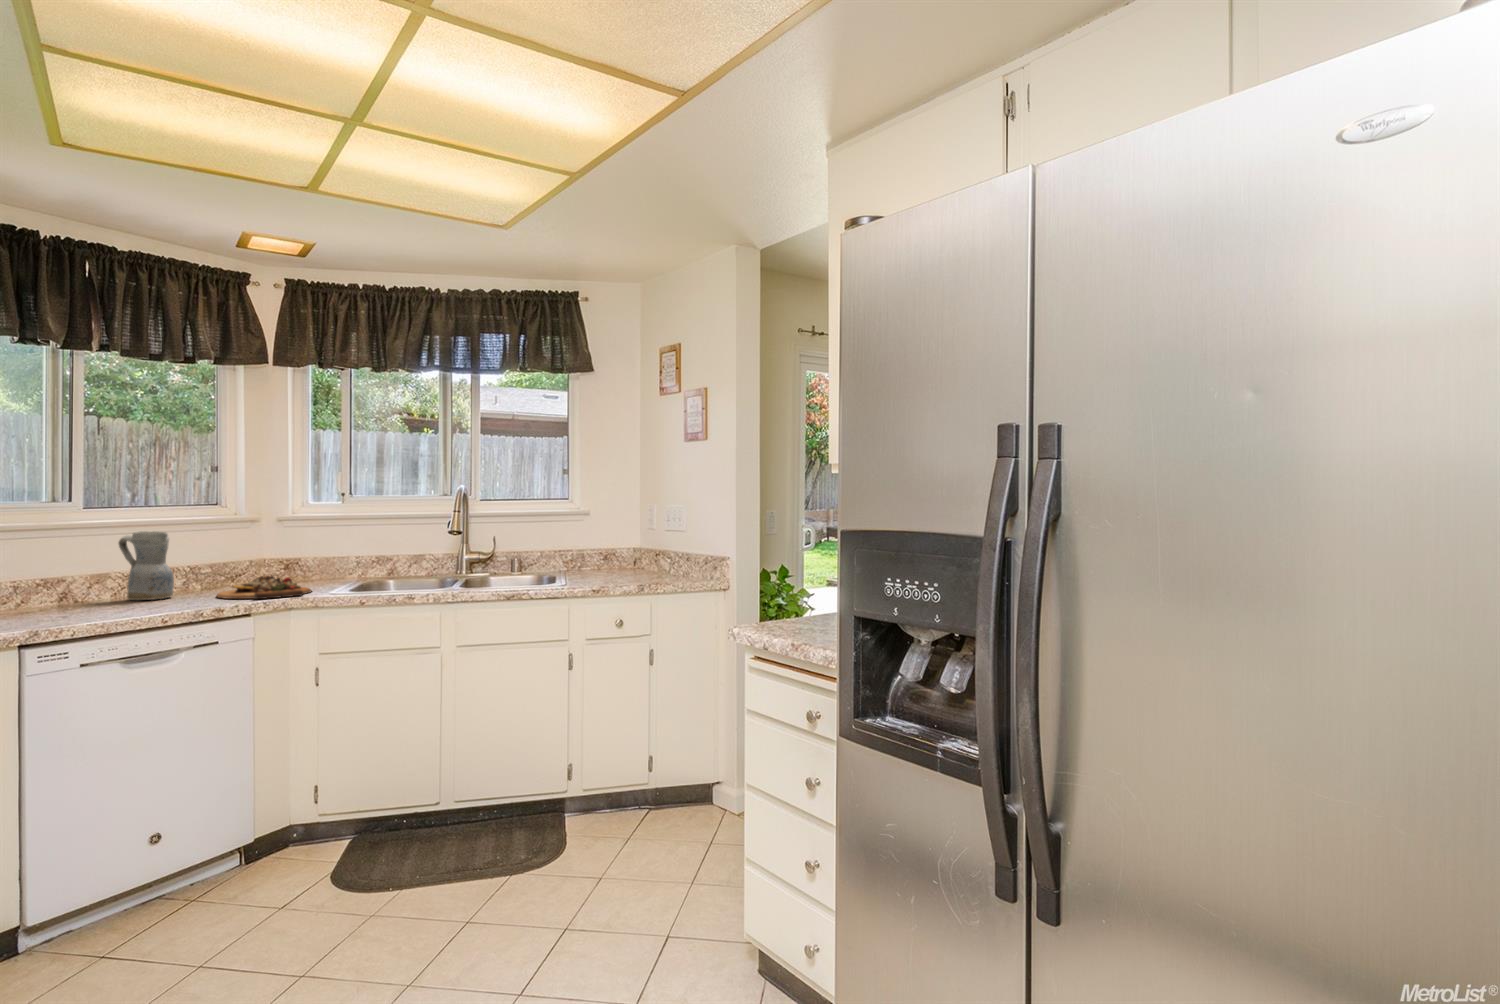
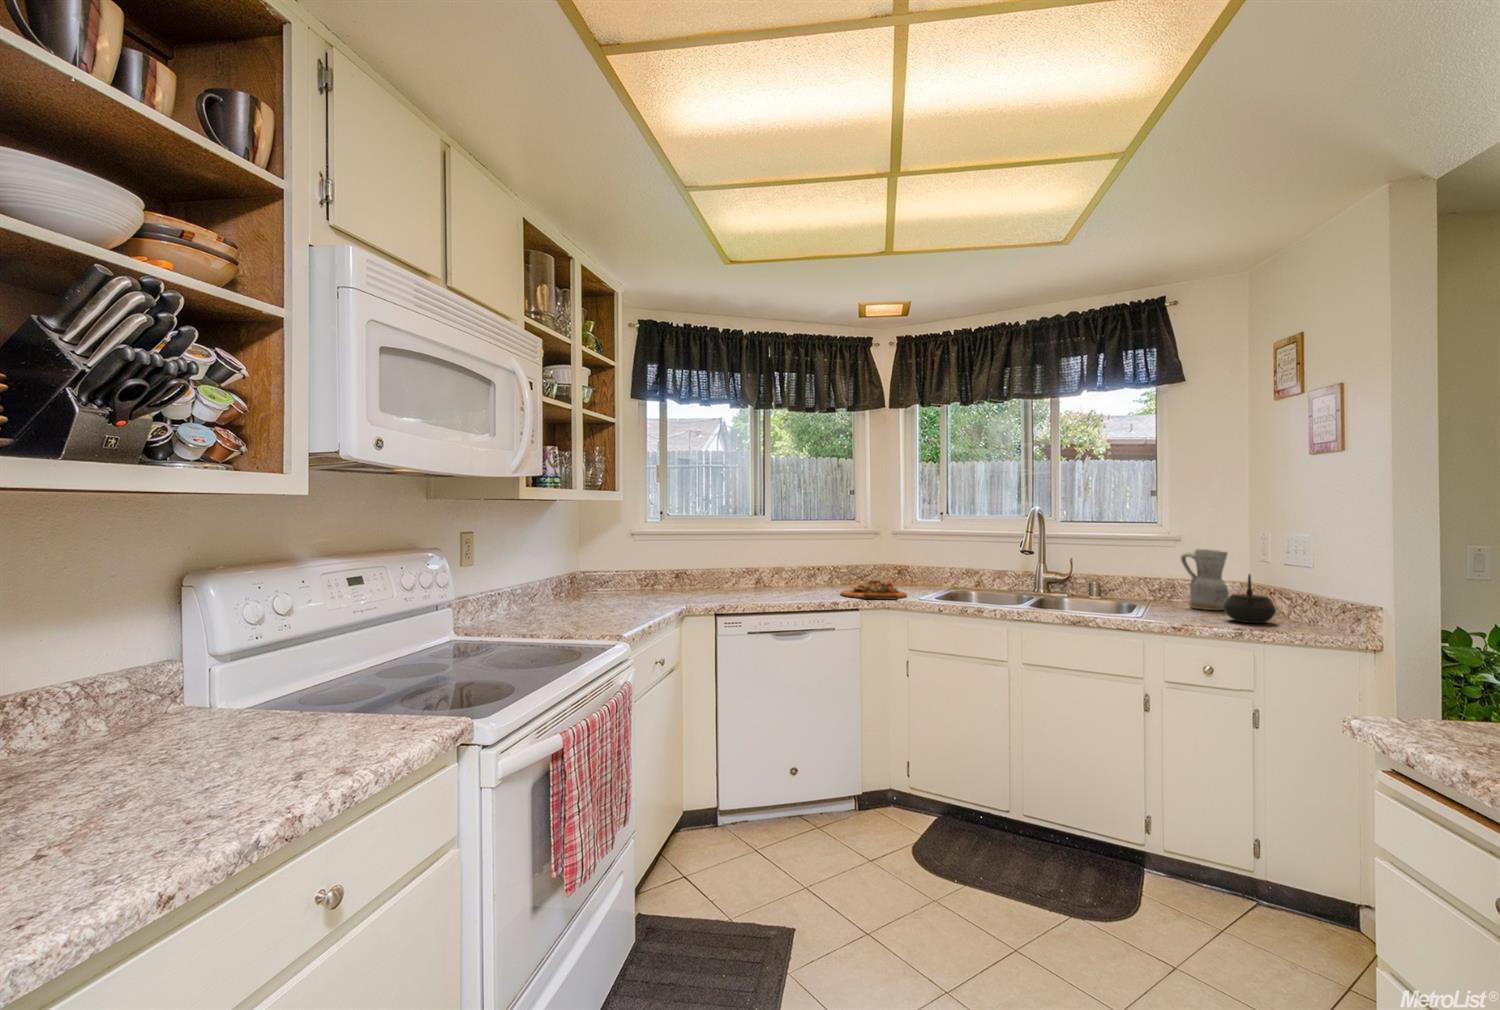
ceramic pitcher: present [119,531,174,600] -> present [1181,549,1228,610]
kettle: none [627,541,664,582] -> present [1224,574,1276,623]

